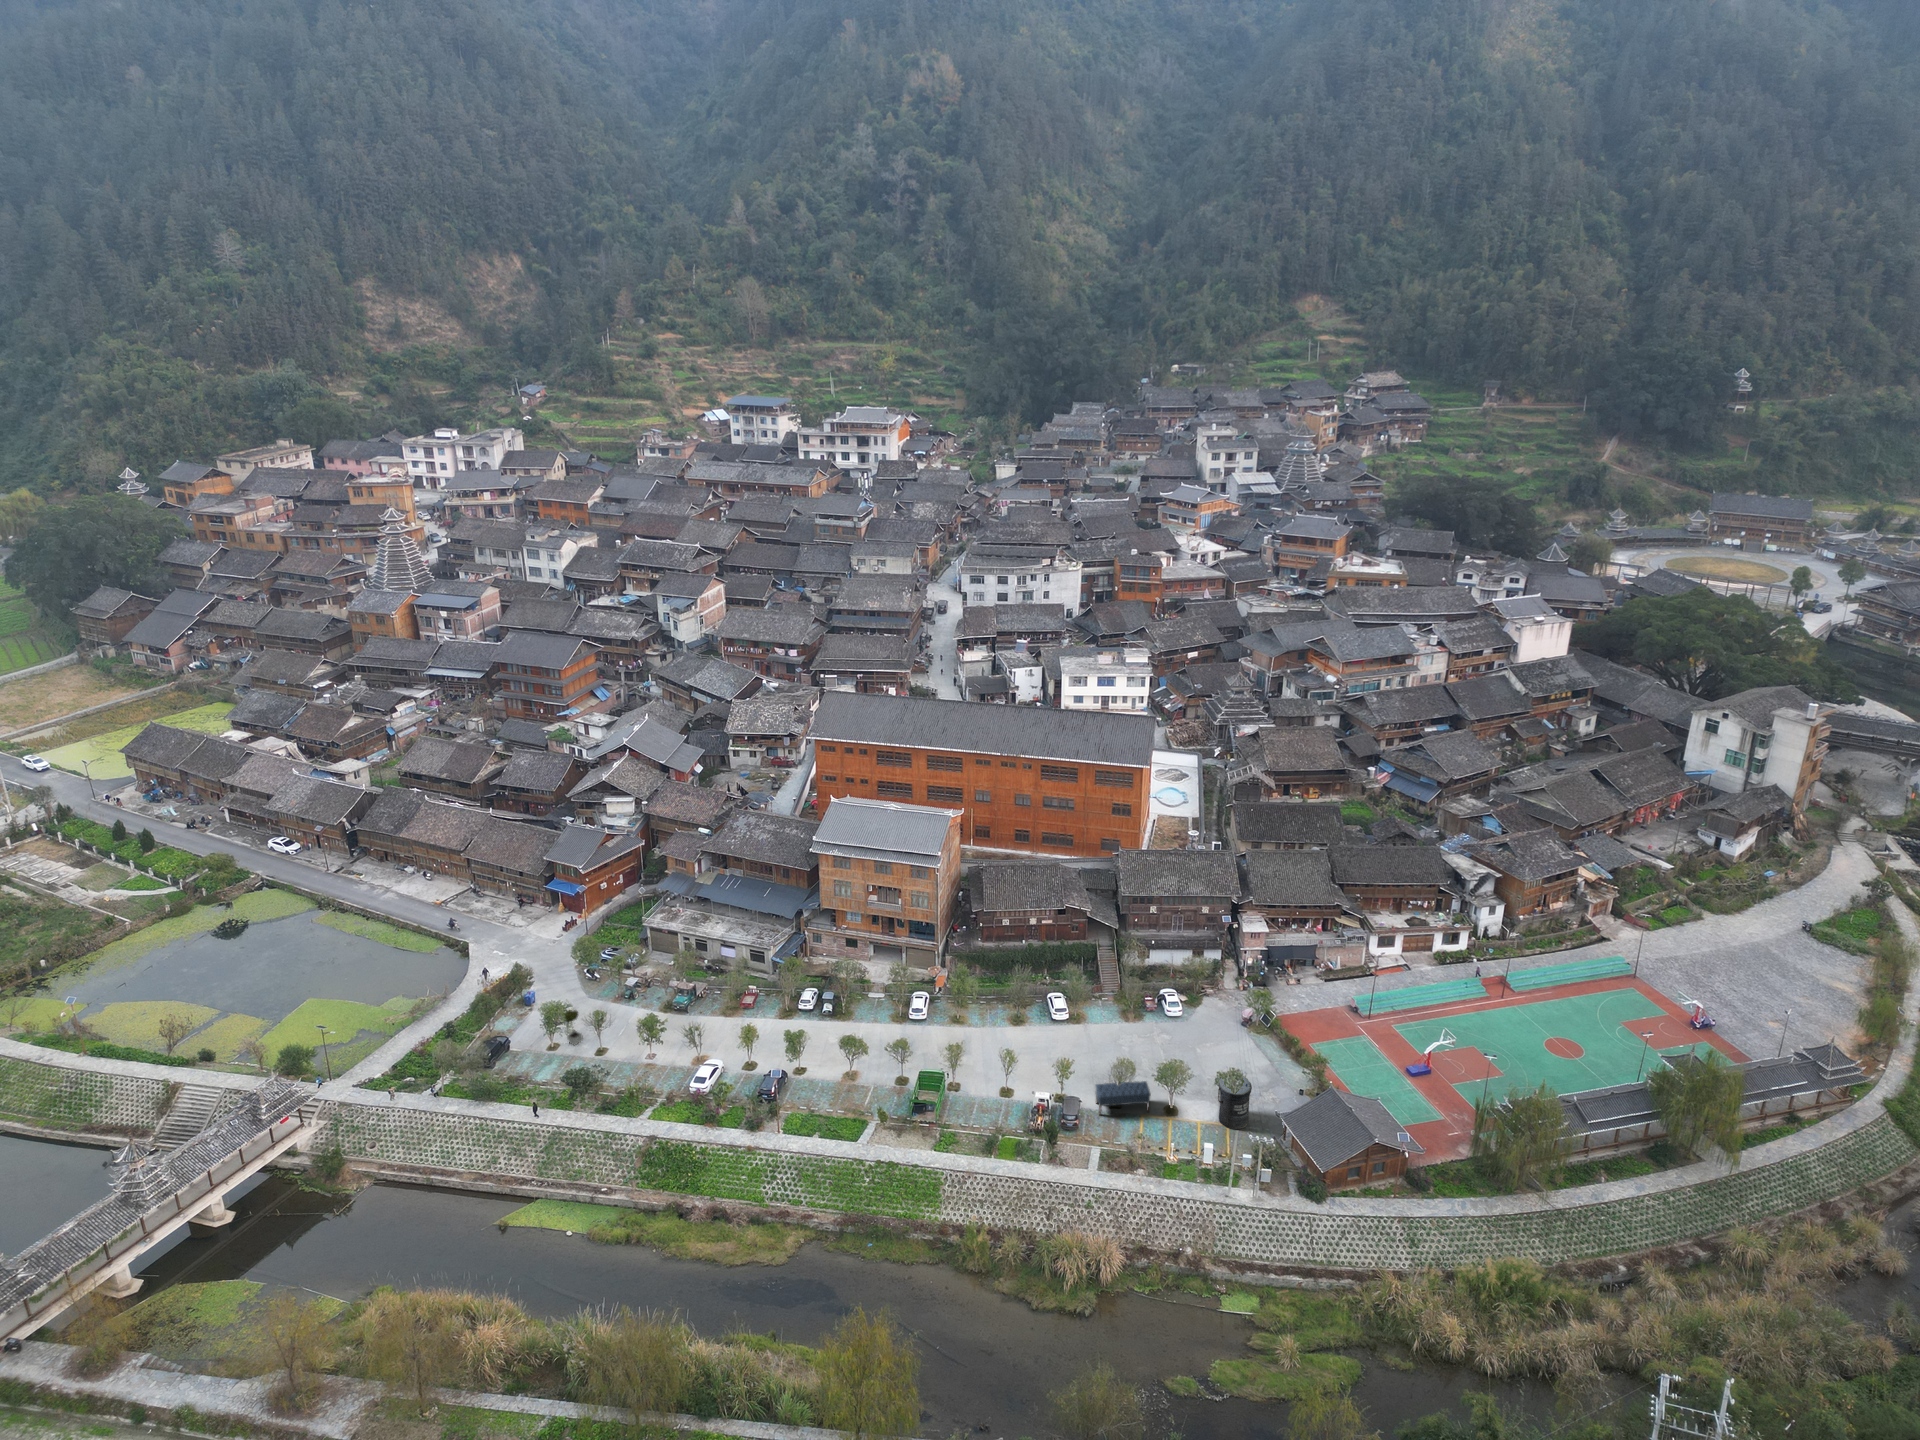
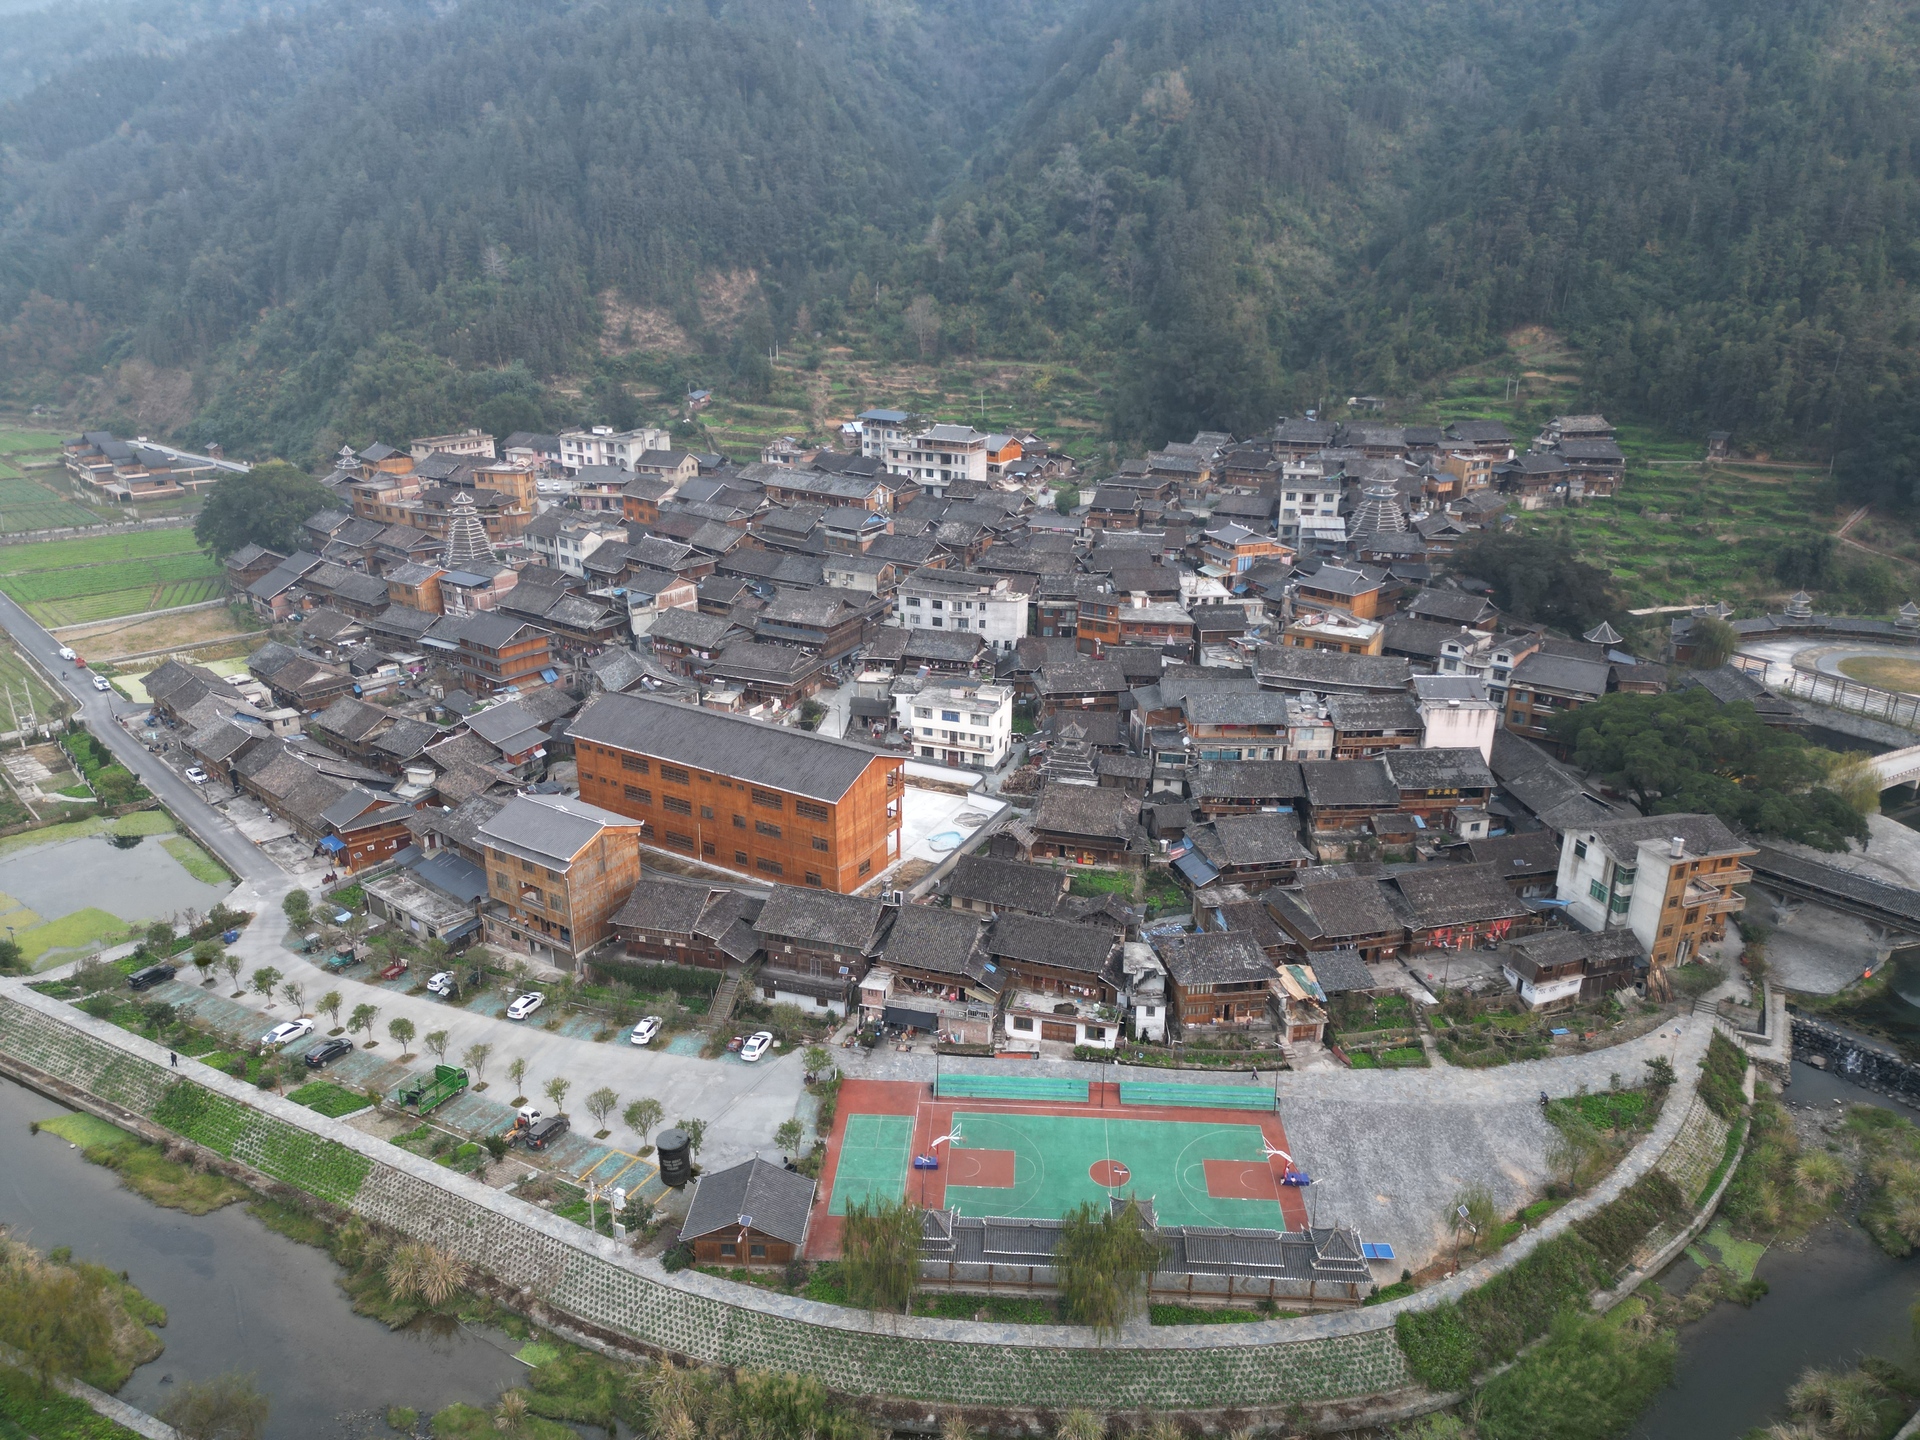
bench: present [1096,1081,1151,1114] -> none [555,1112,614,1151]

